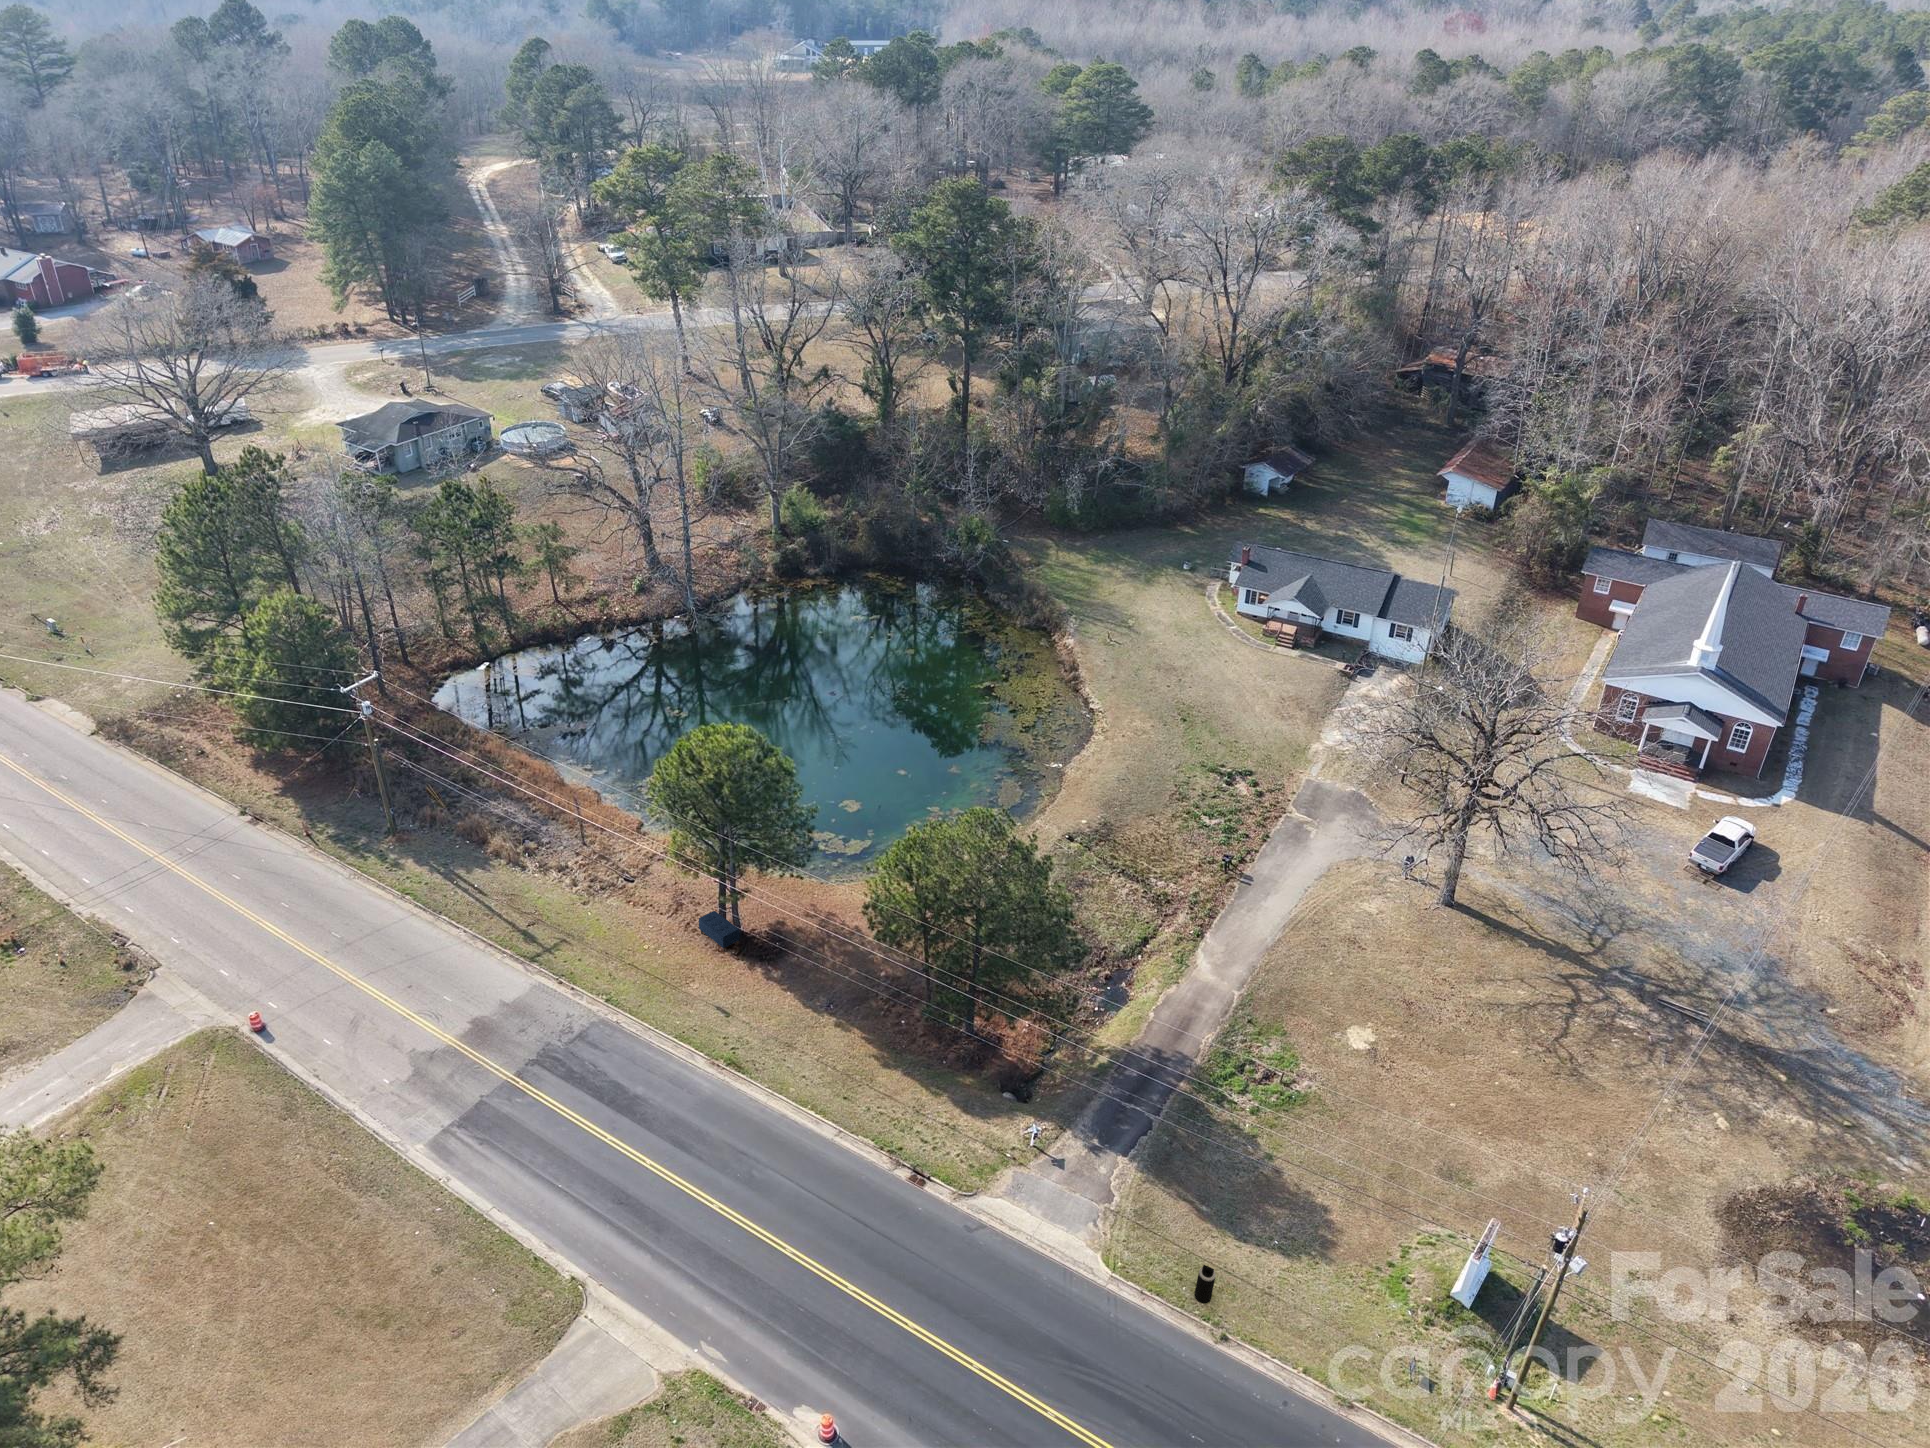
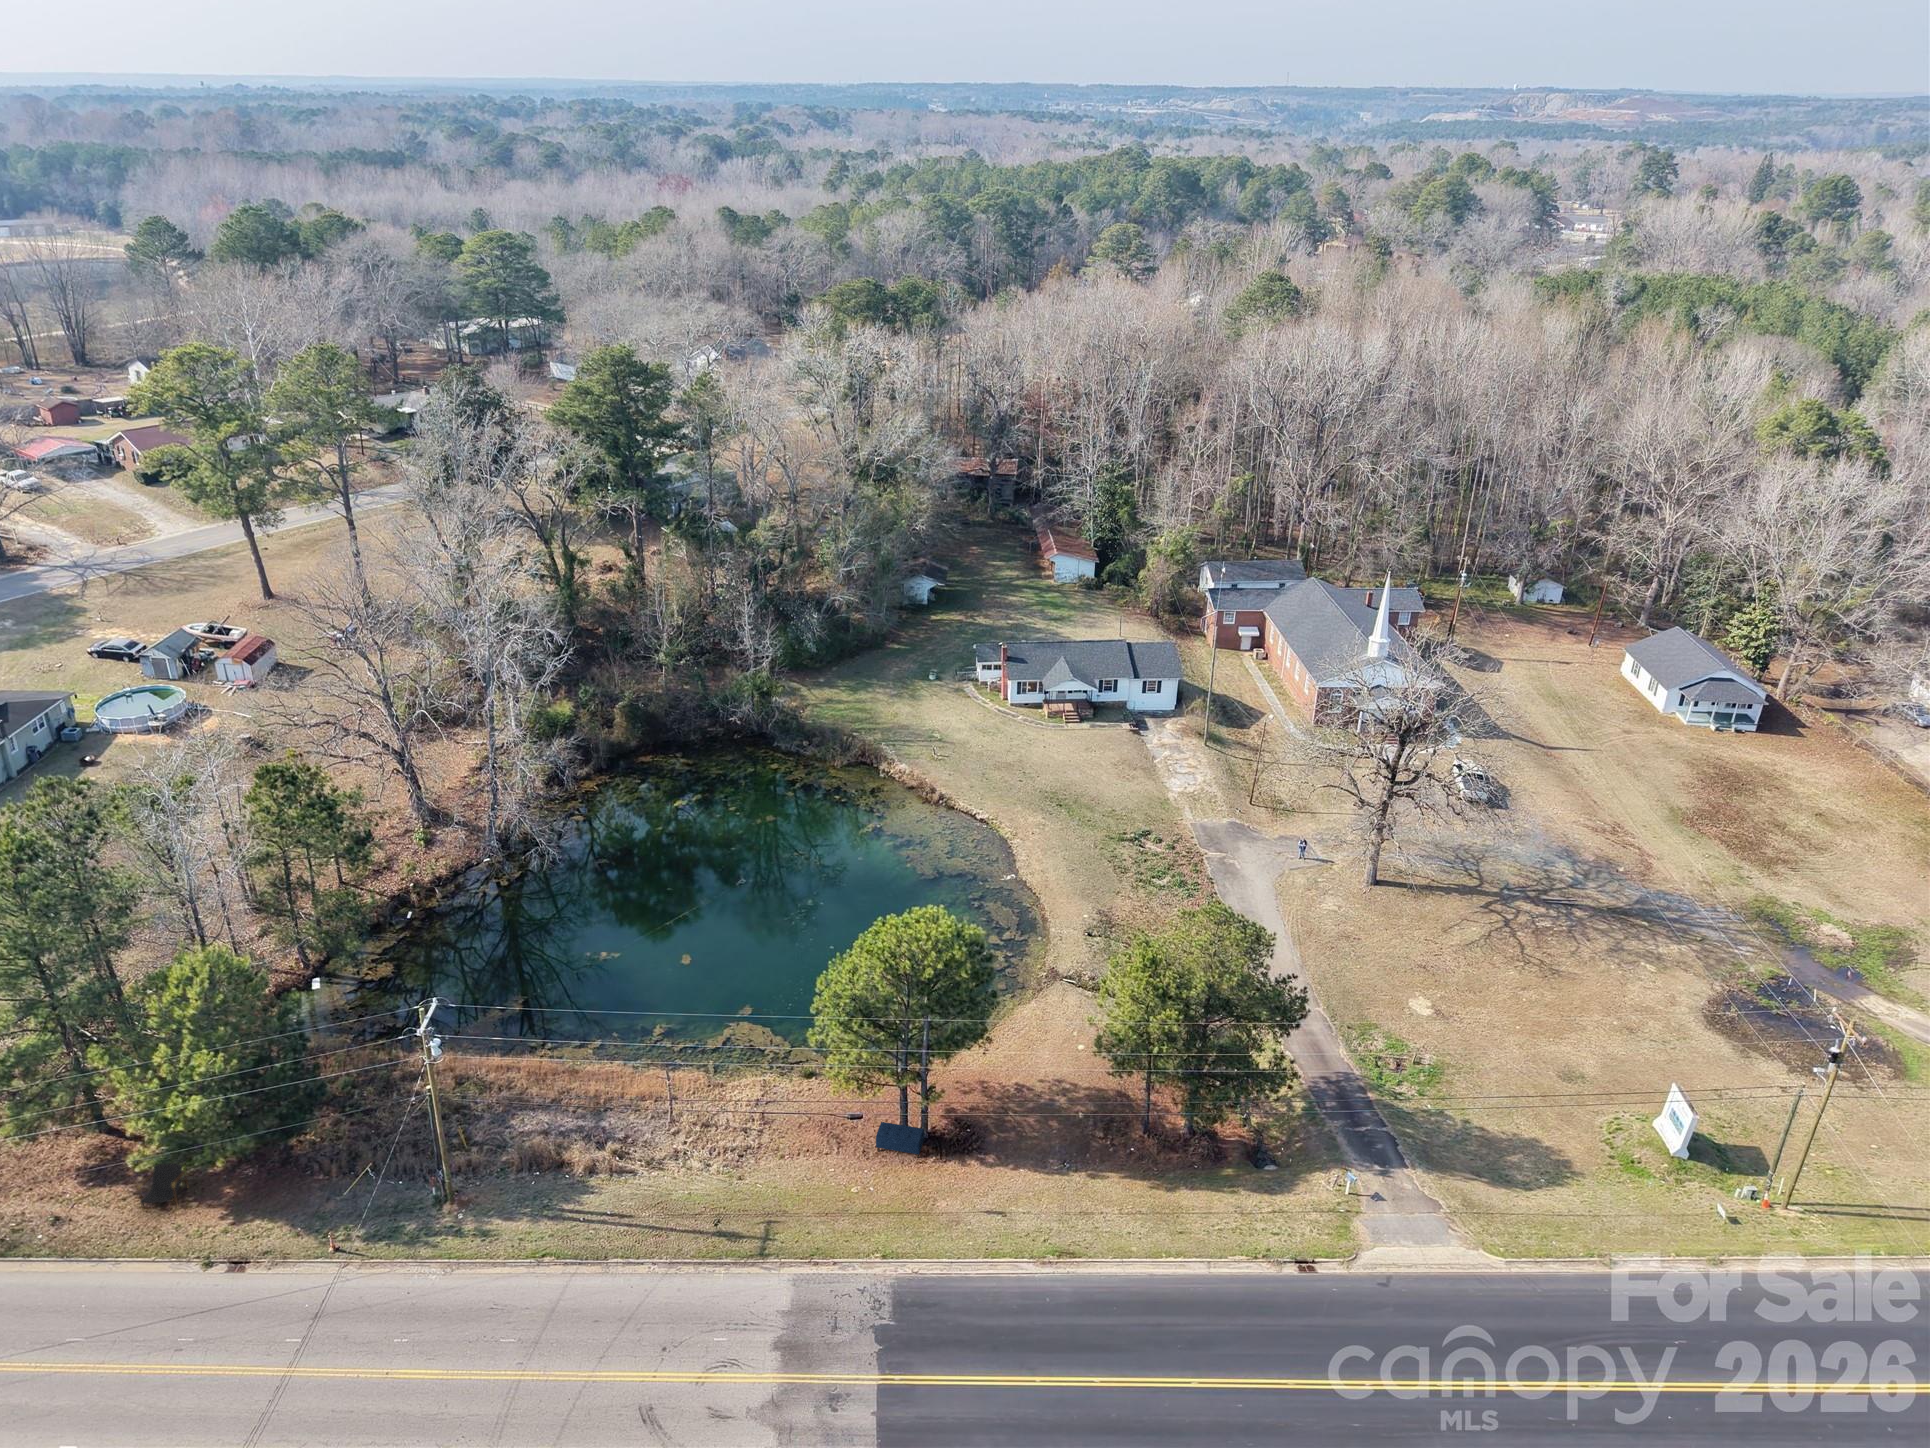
lounge chair: none [242,736,279,776] -> present [138,1163,189,1210]
trash can: present [1194,1265,1216,1304] -> none [1561,1213,1582,1247]

